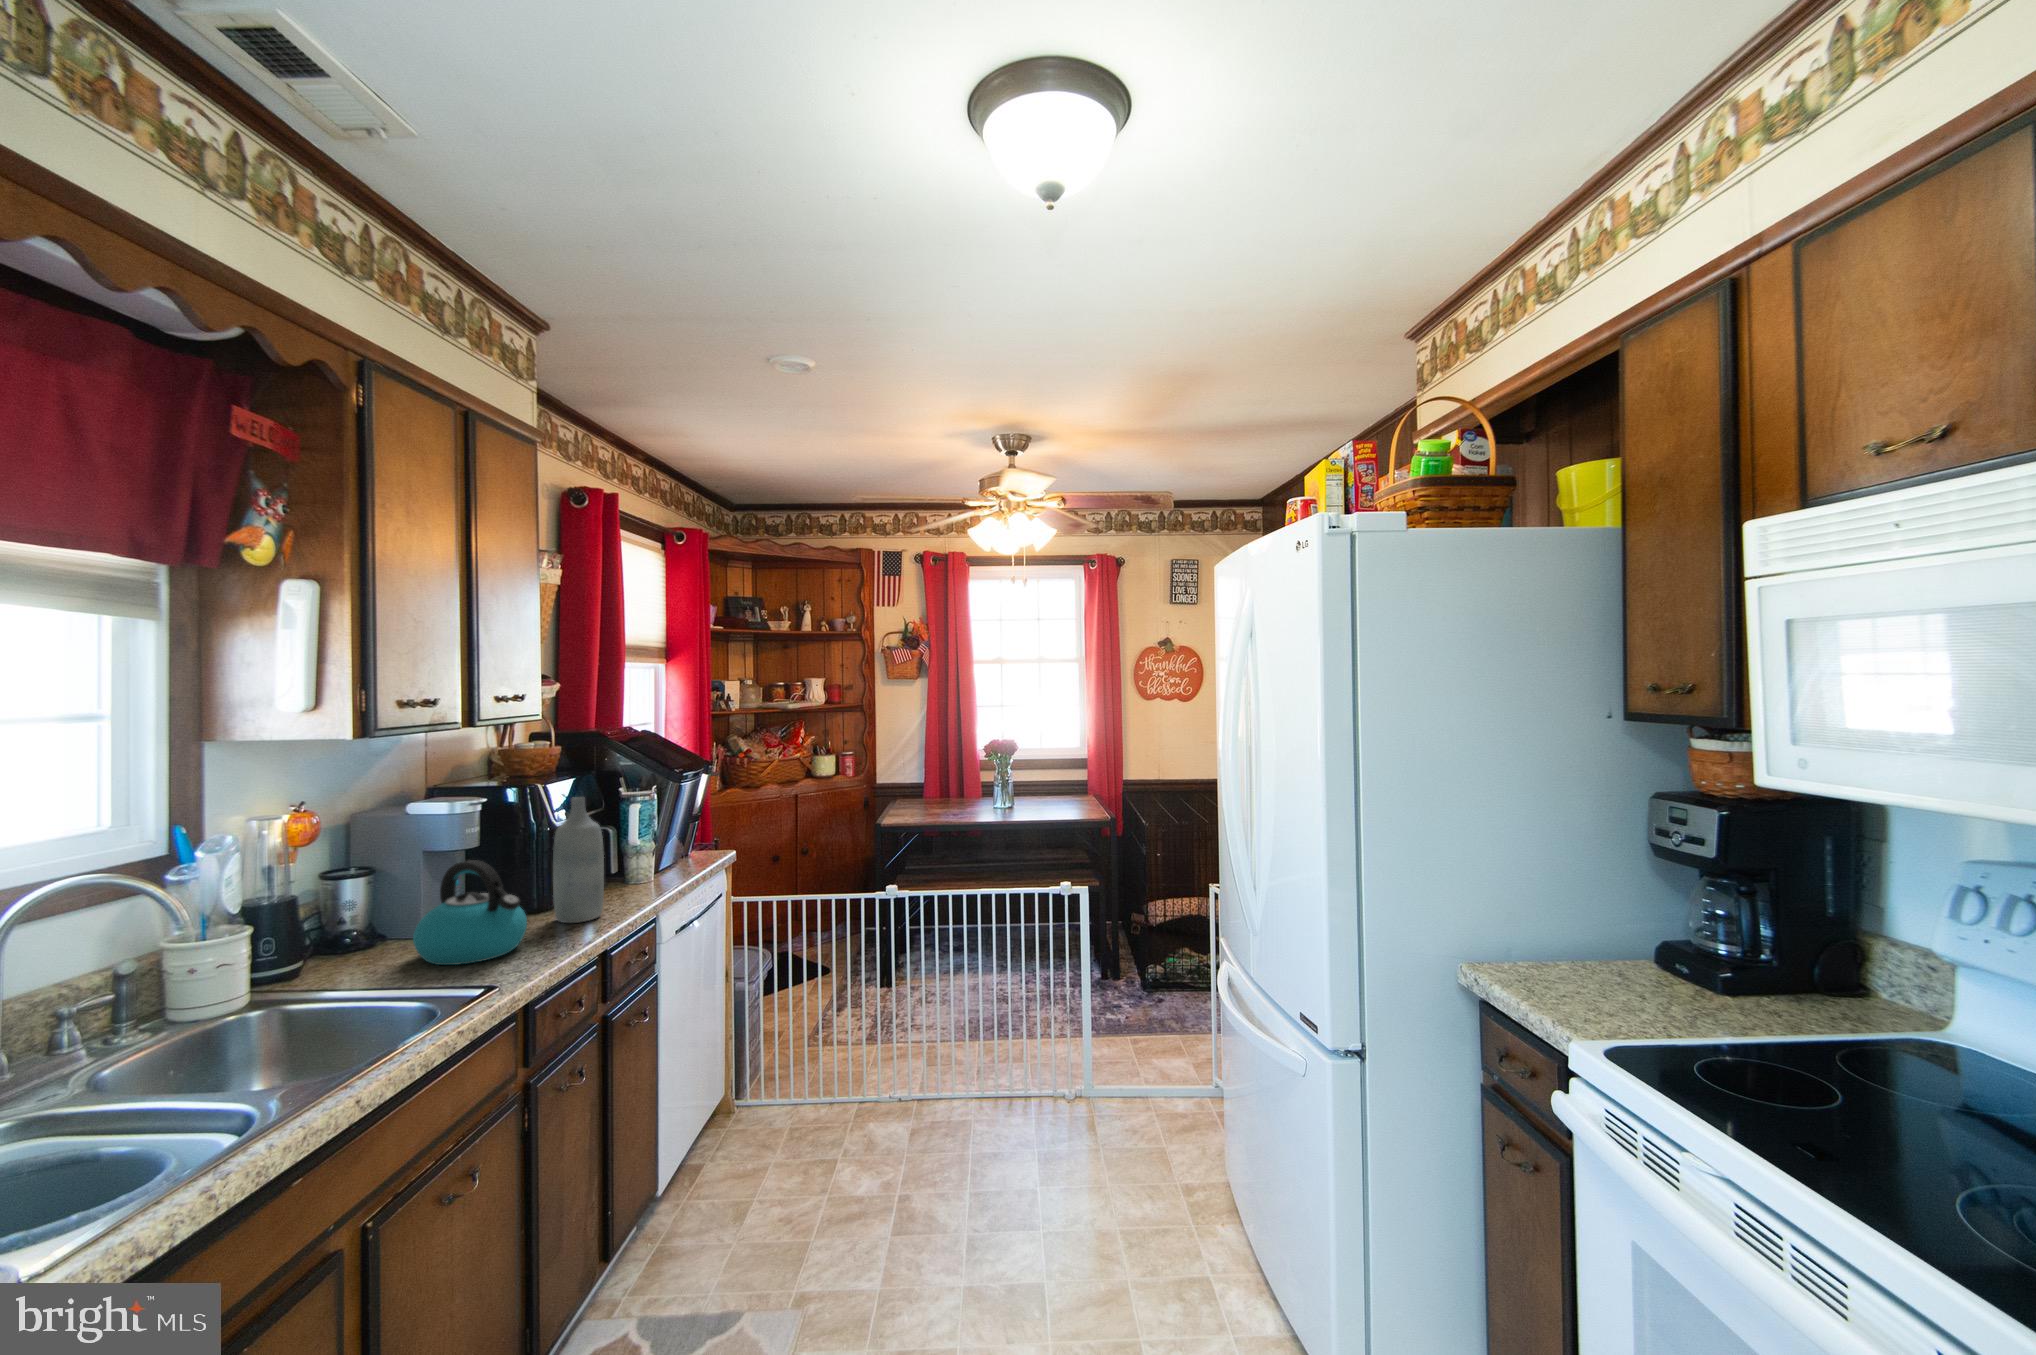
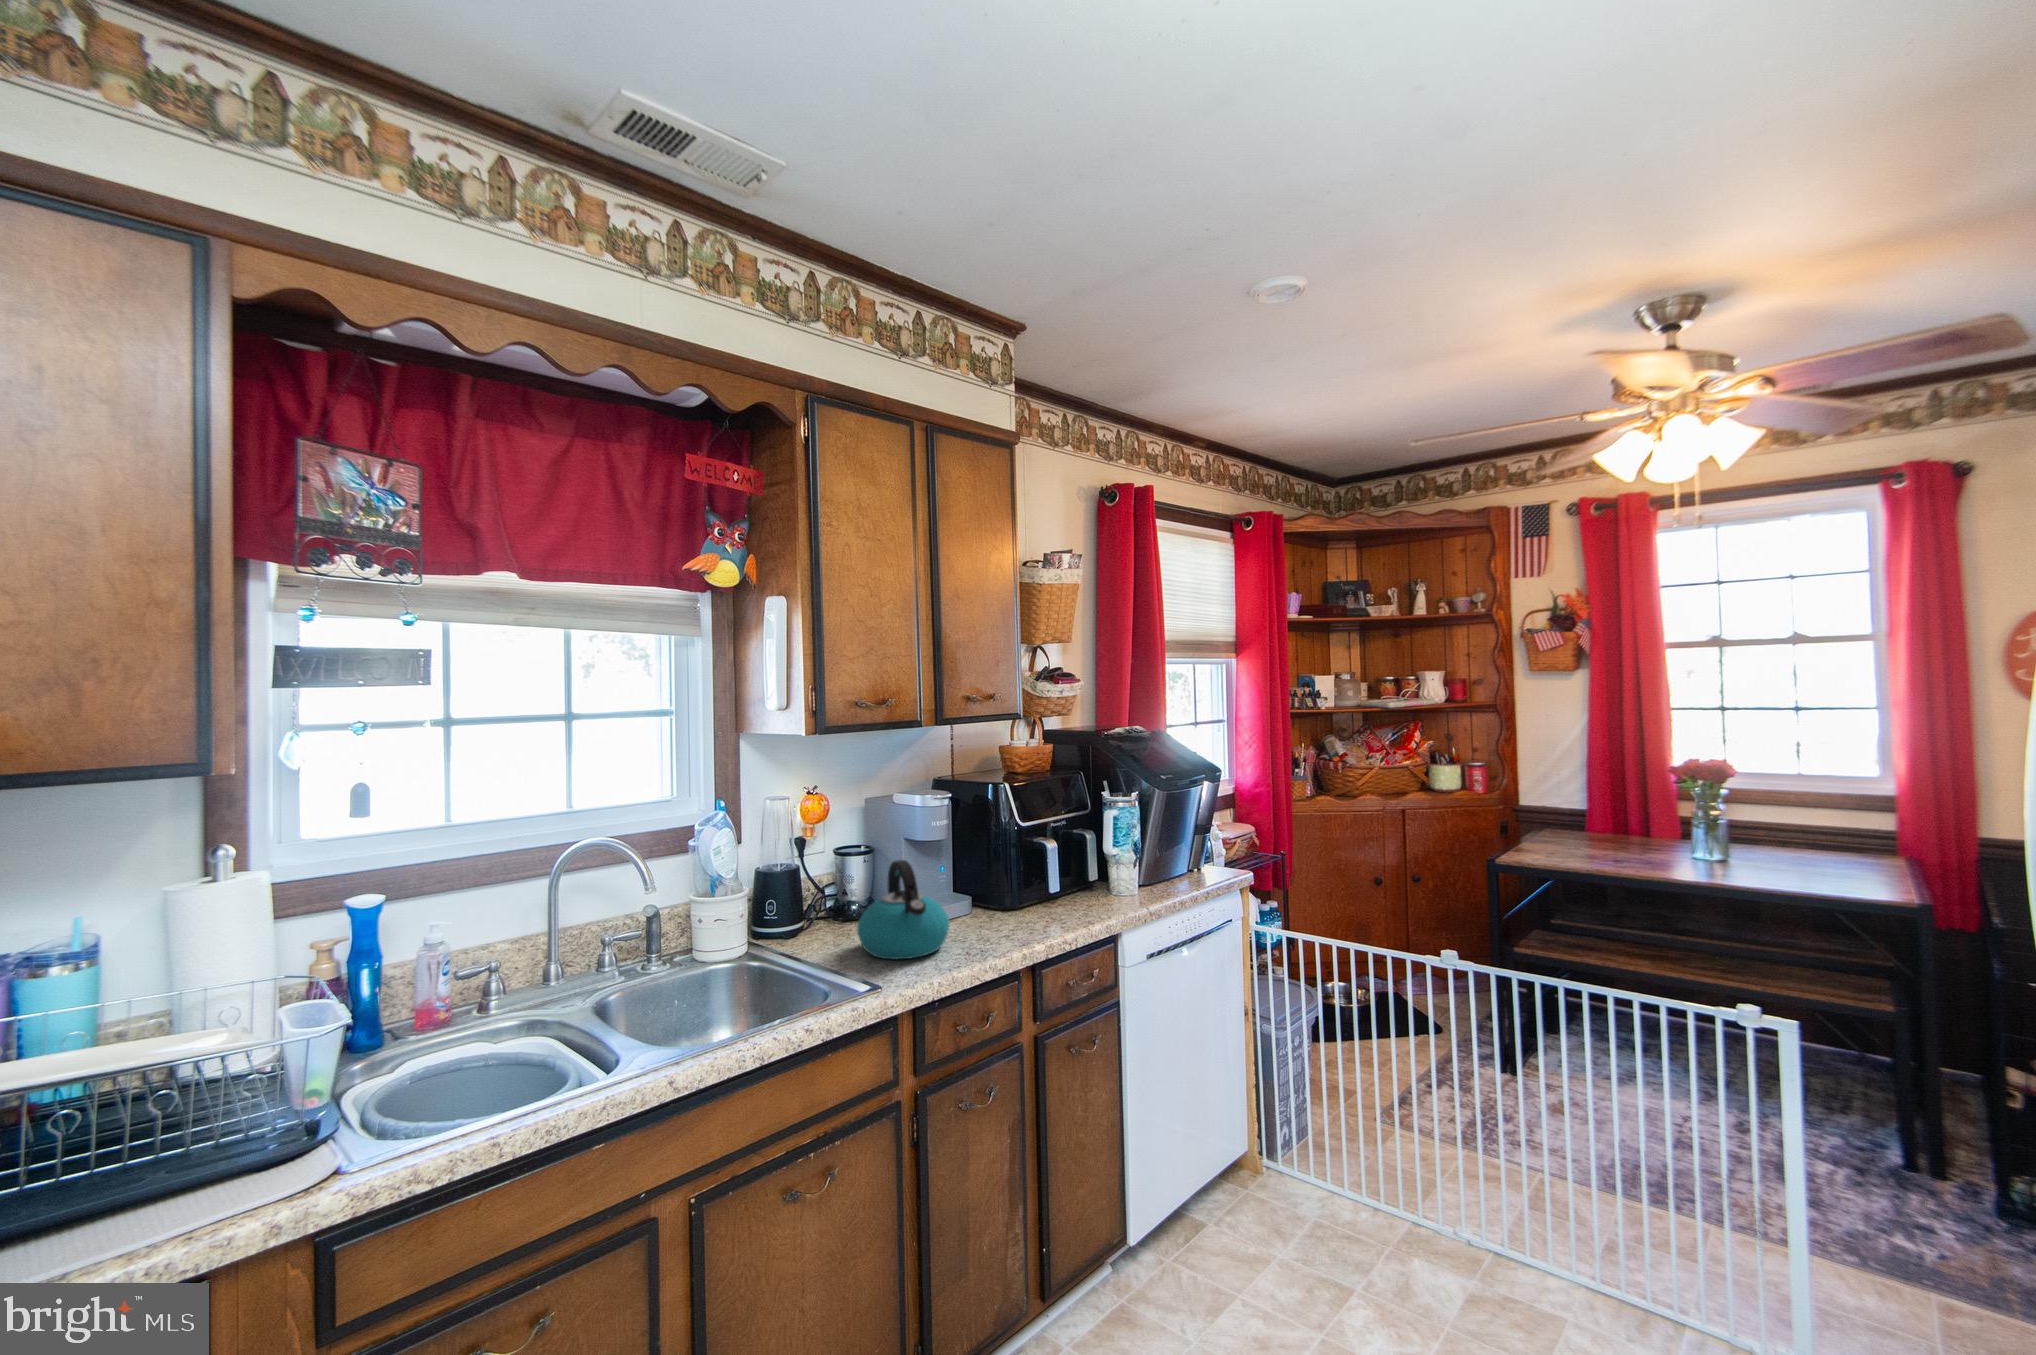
bottle: present [553,797,604,923] -> none [993,806,1040,935]

